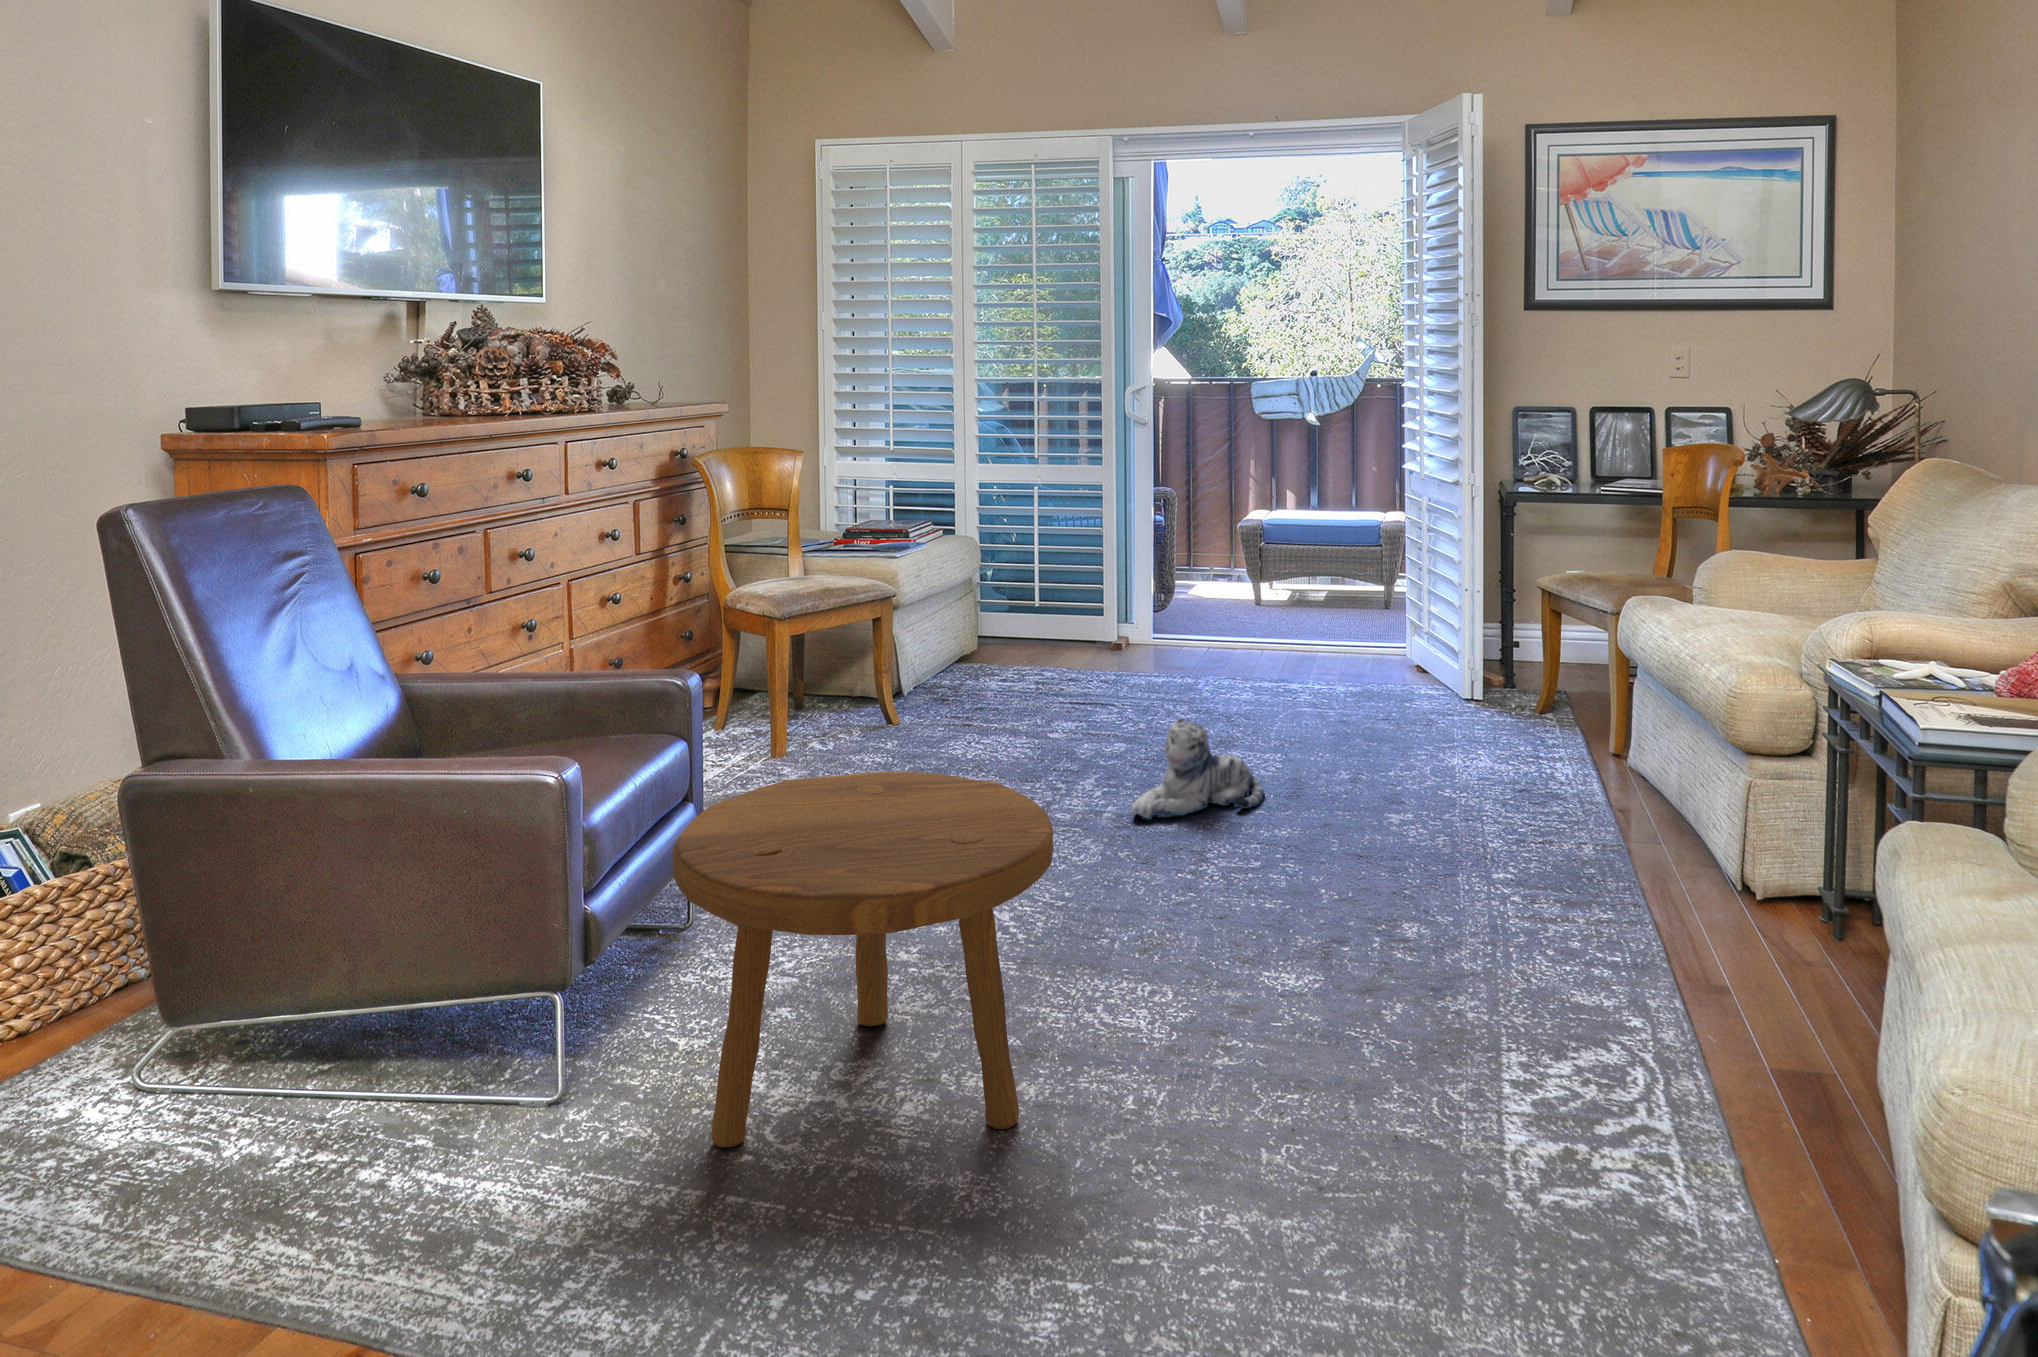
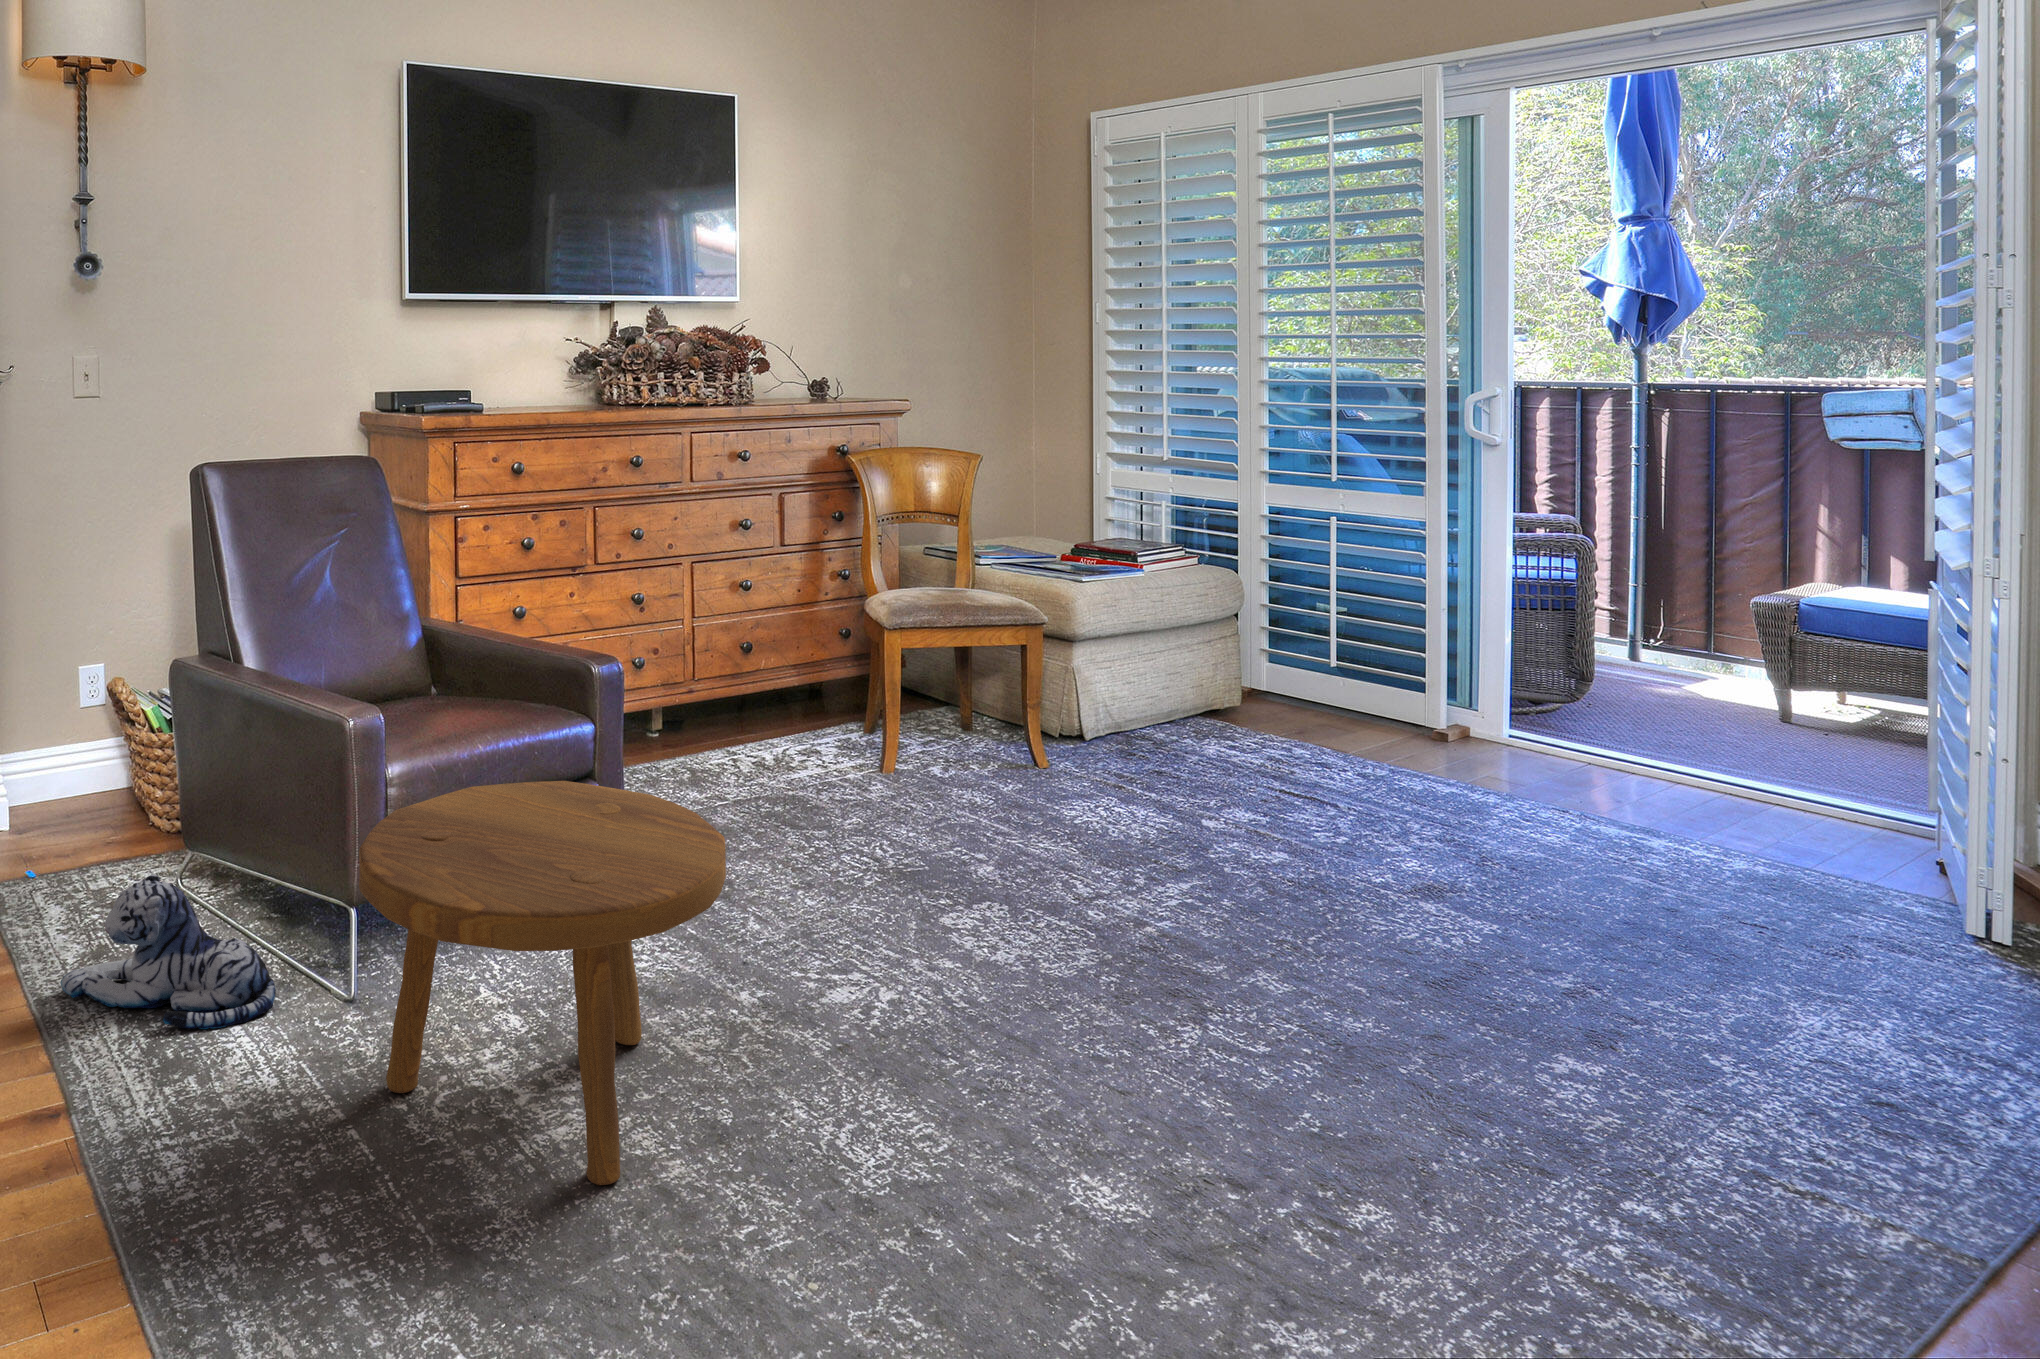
plush toy: present [1131,718,1264,819] -> present [60,875,276,1029]

